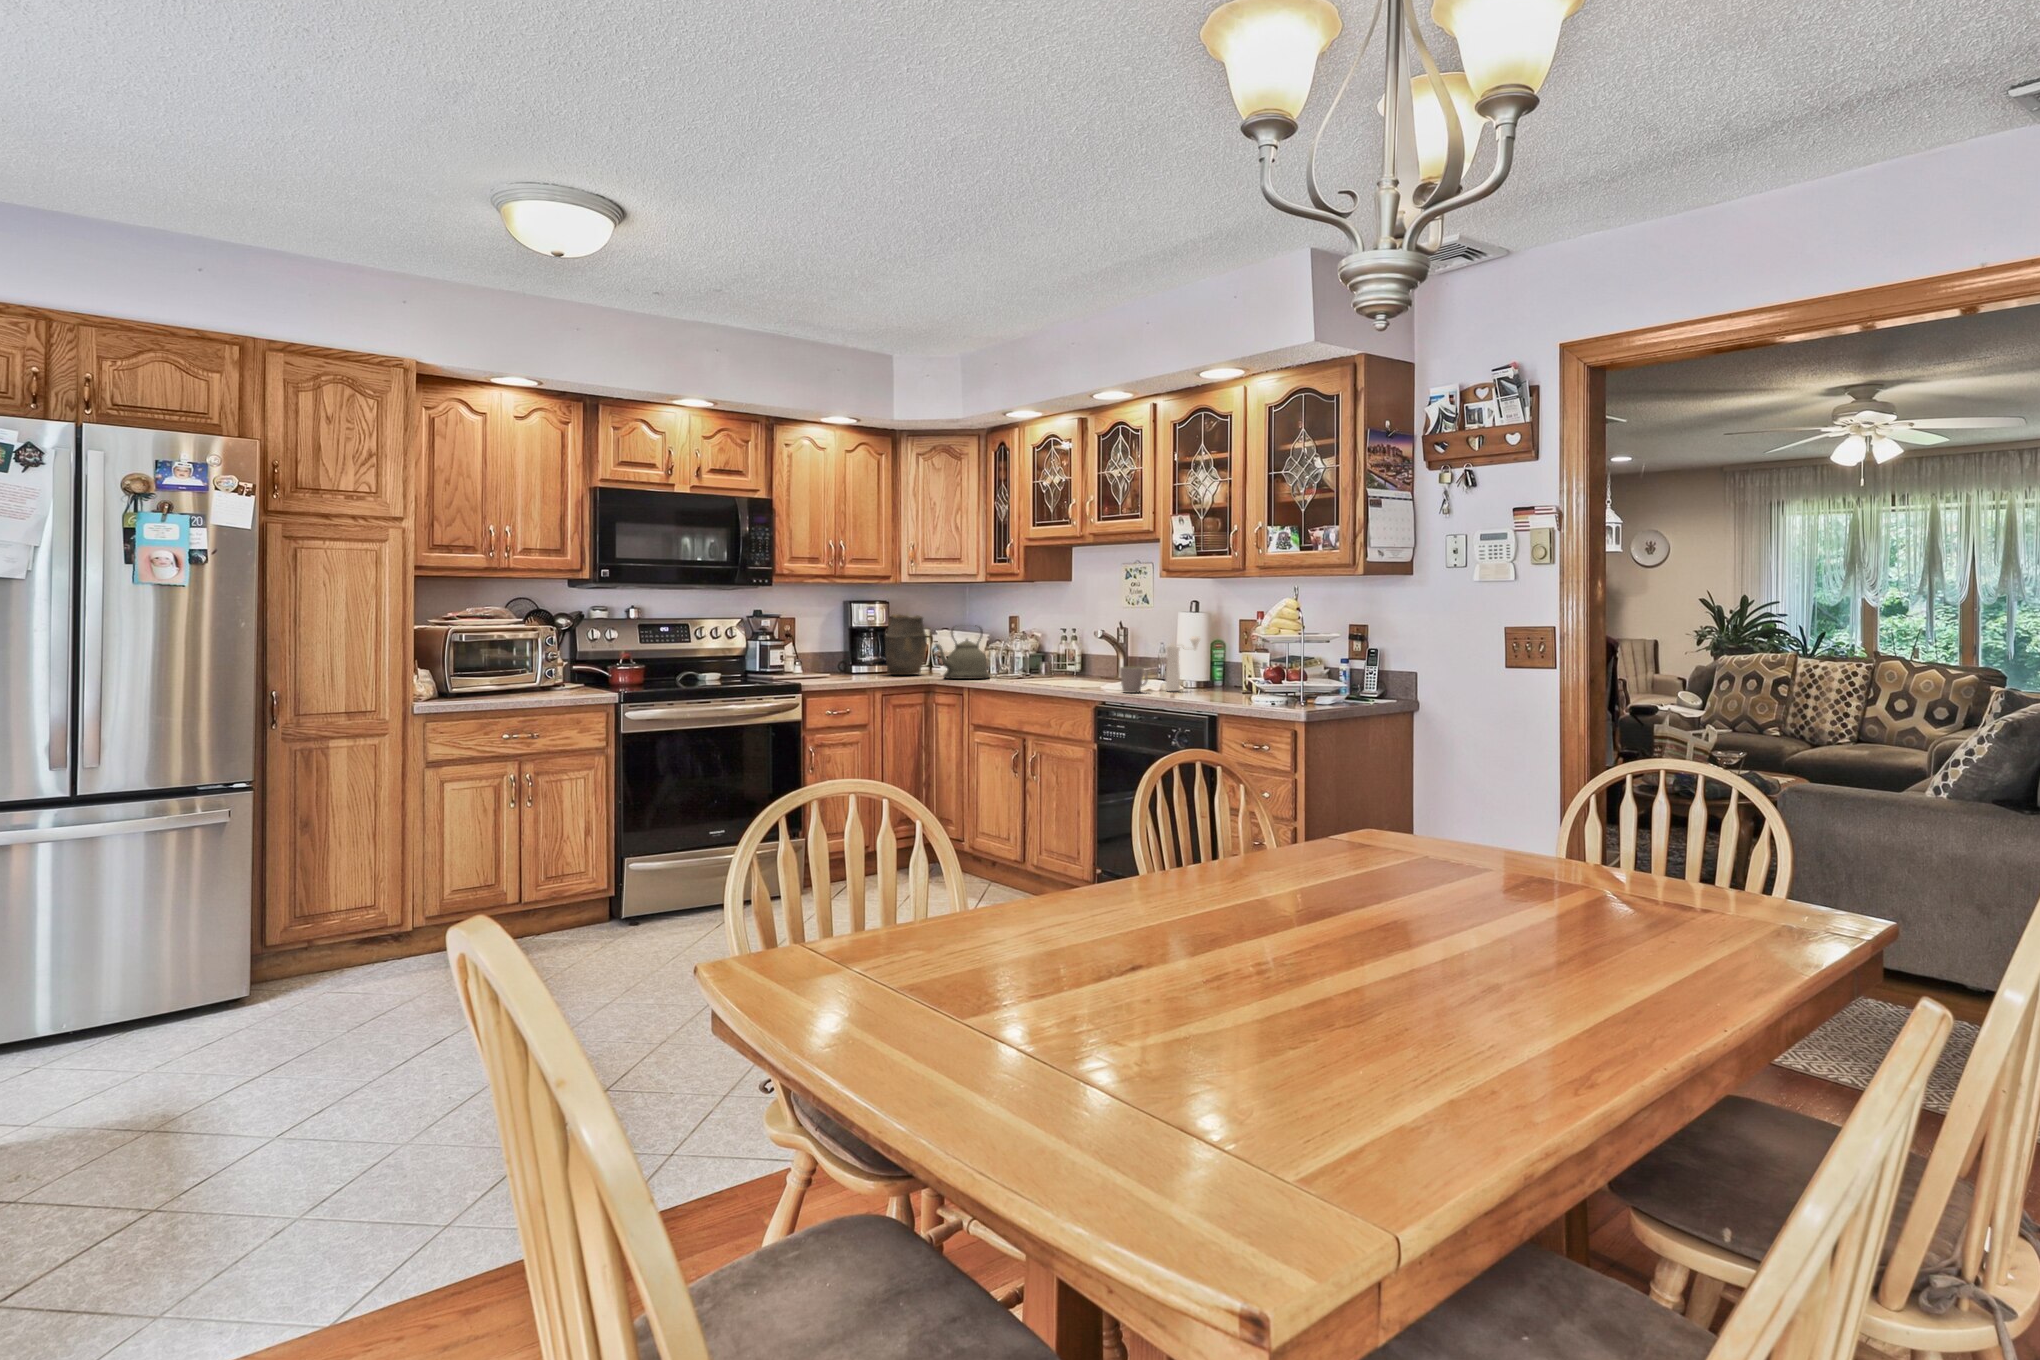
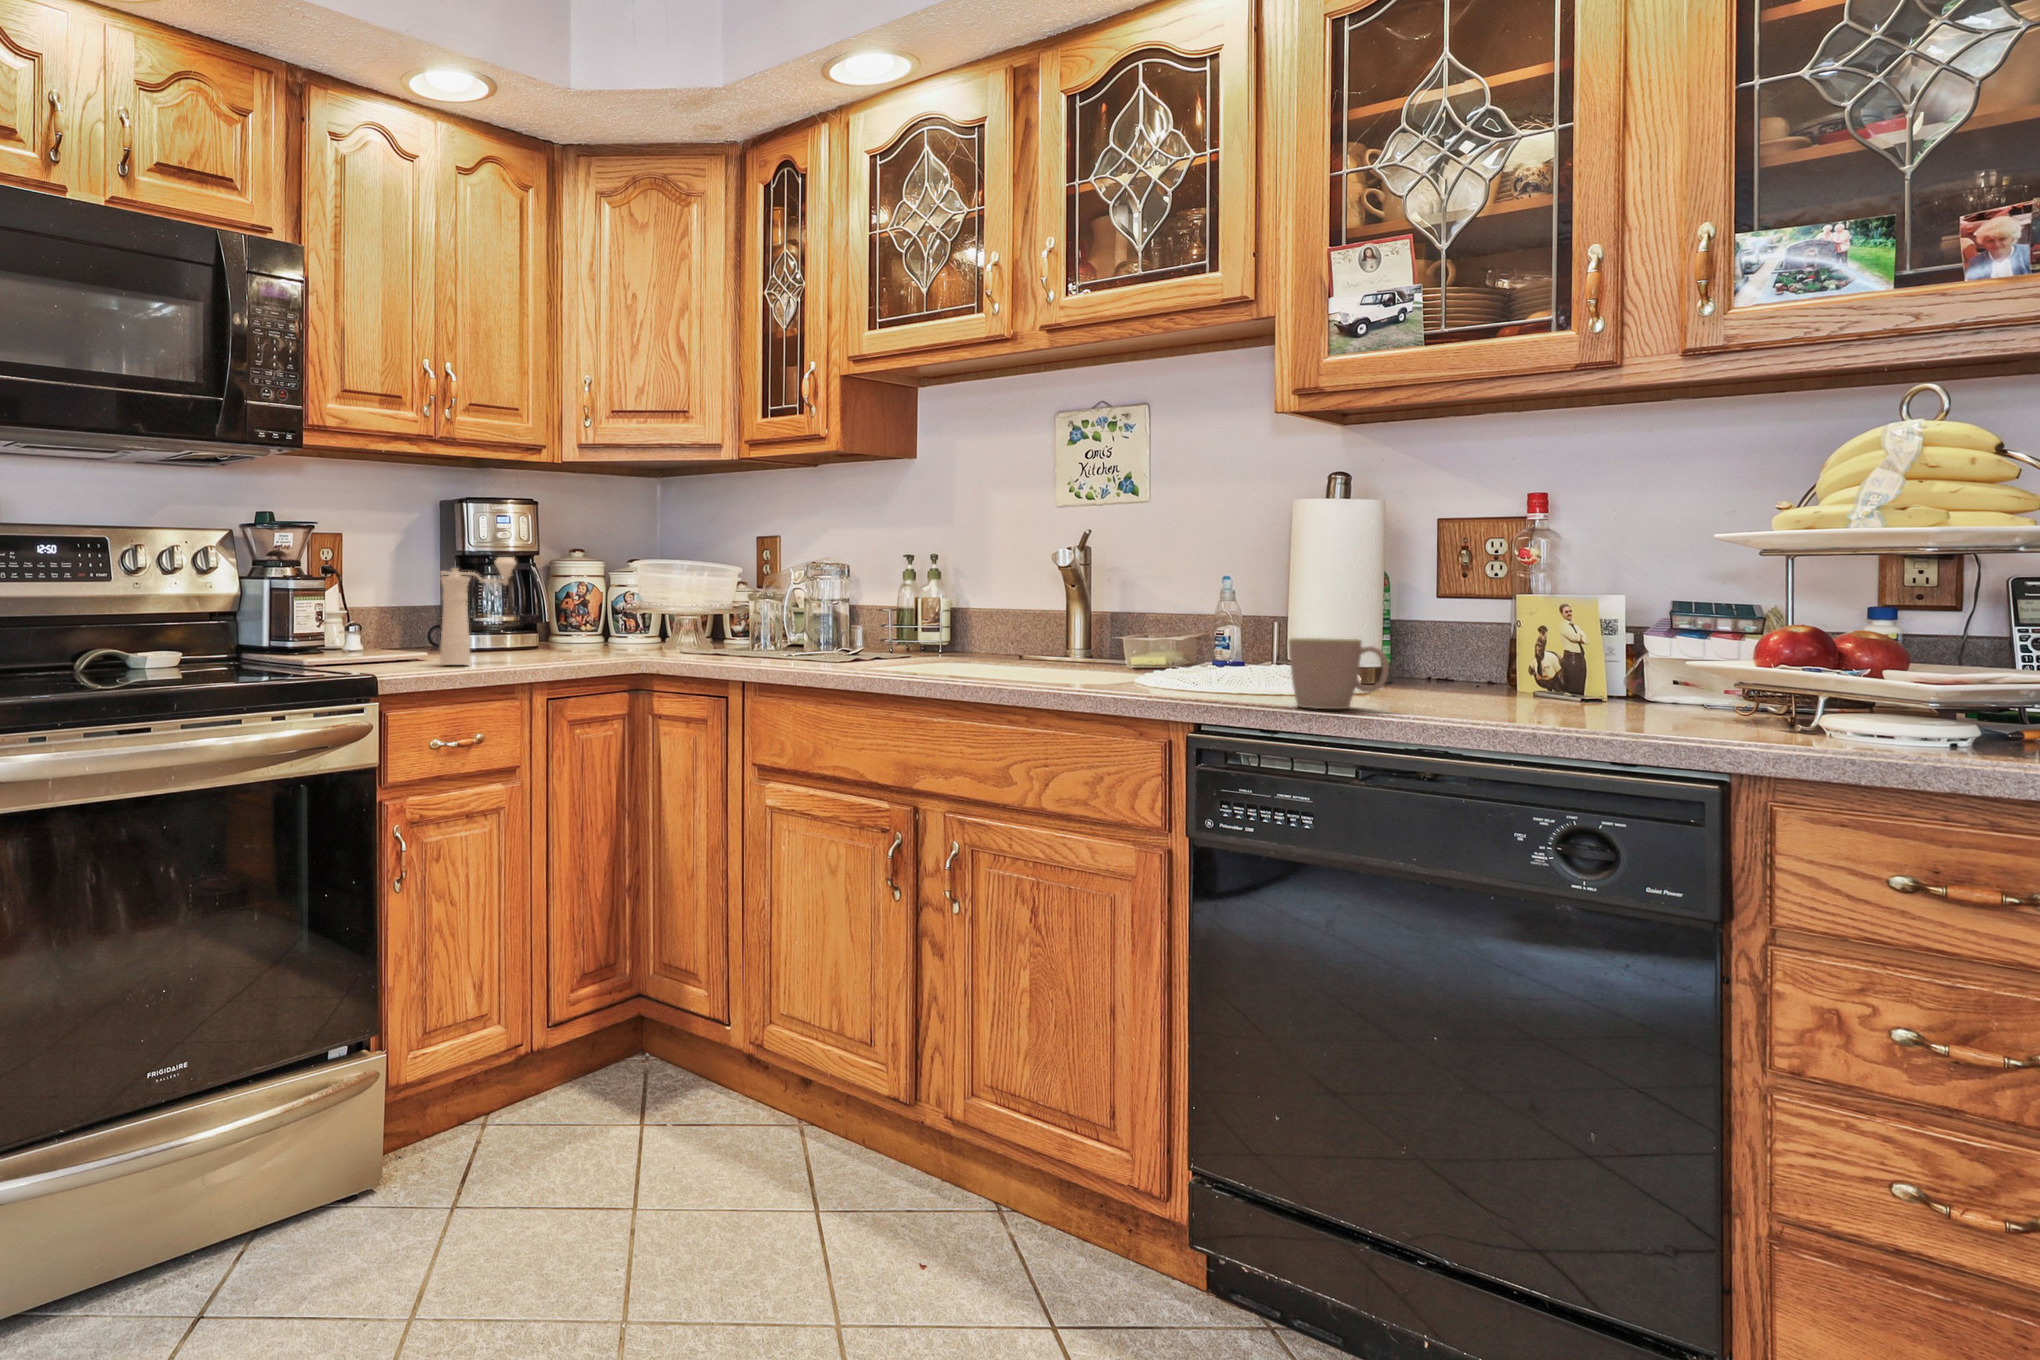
vase: present [885,614,927,675] -> none [547,522,640,655]
kettle: present [935,625,990,679] -> none [687,543,801,665]
pepper mill: present [1166,636,1200,691] -> present [440,557,517,665]

